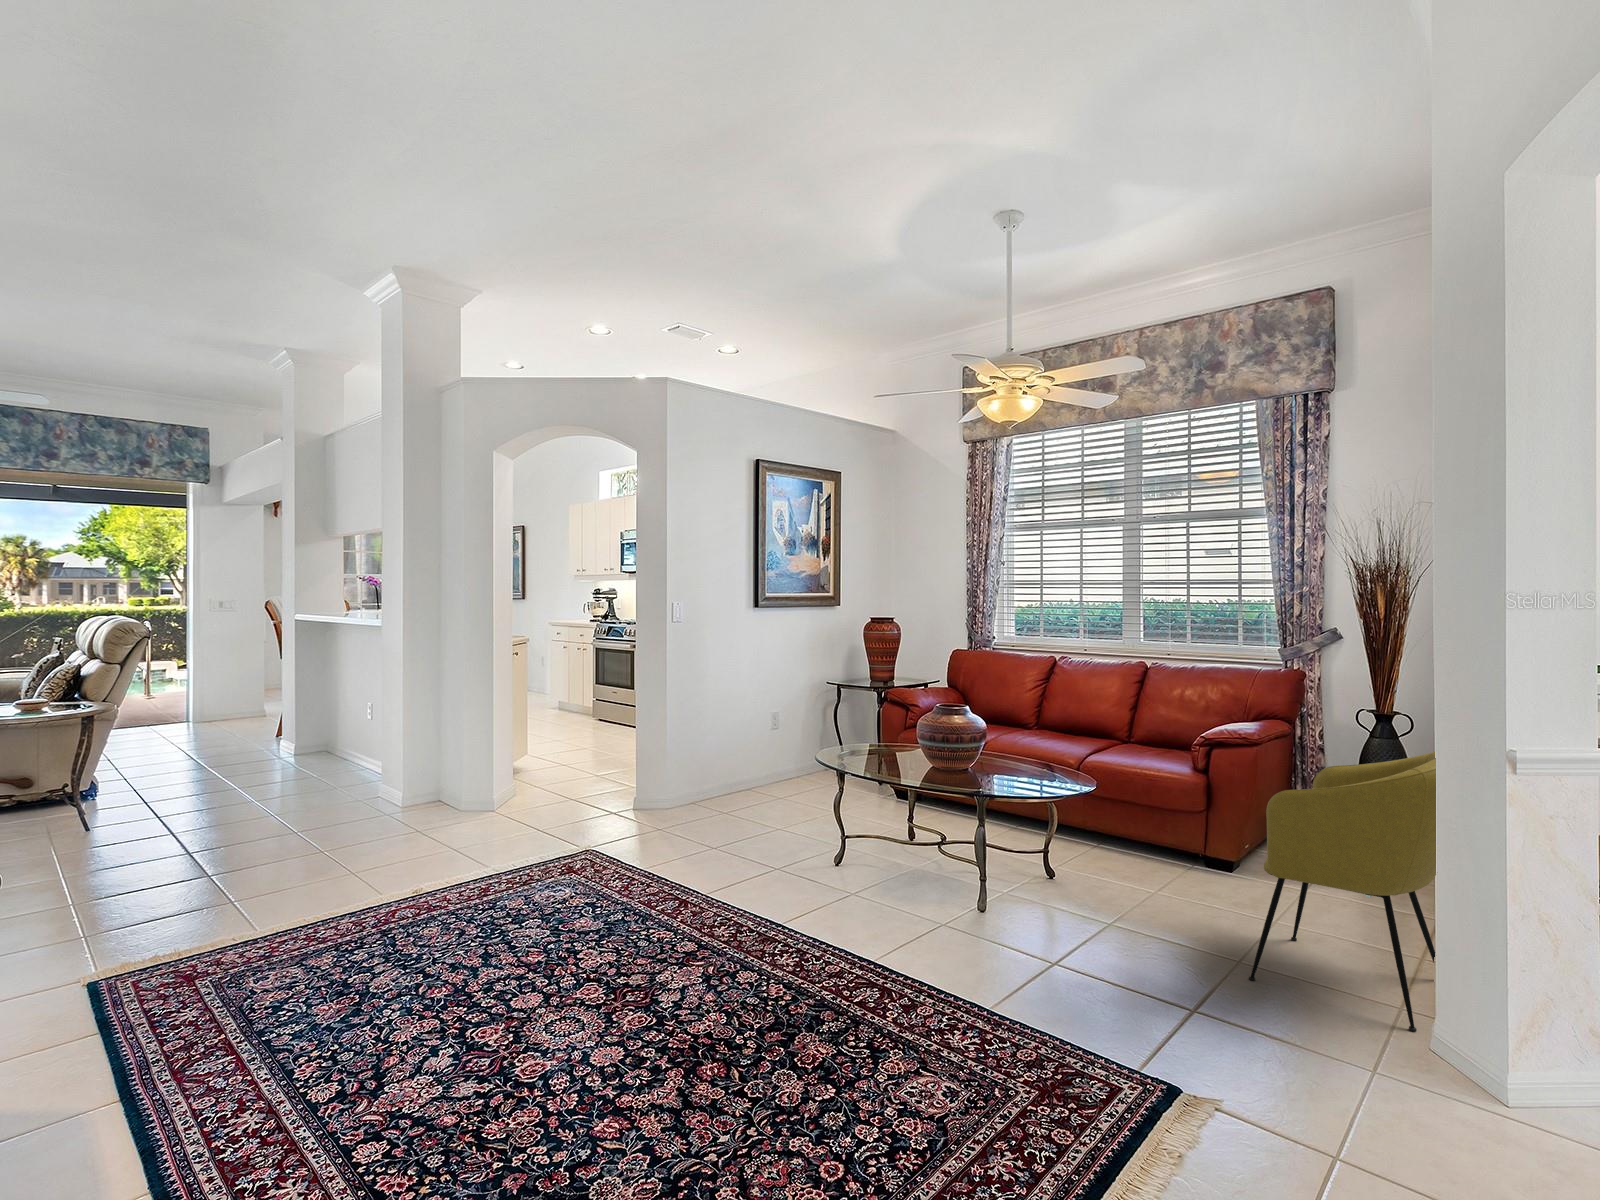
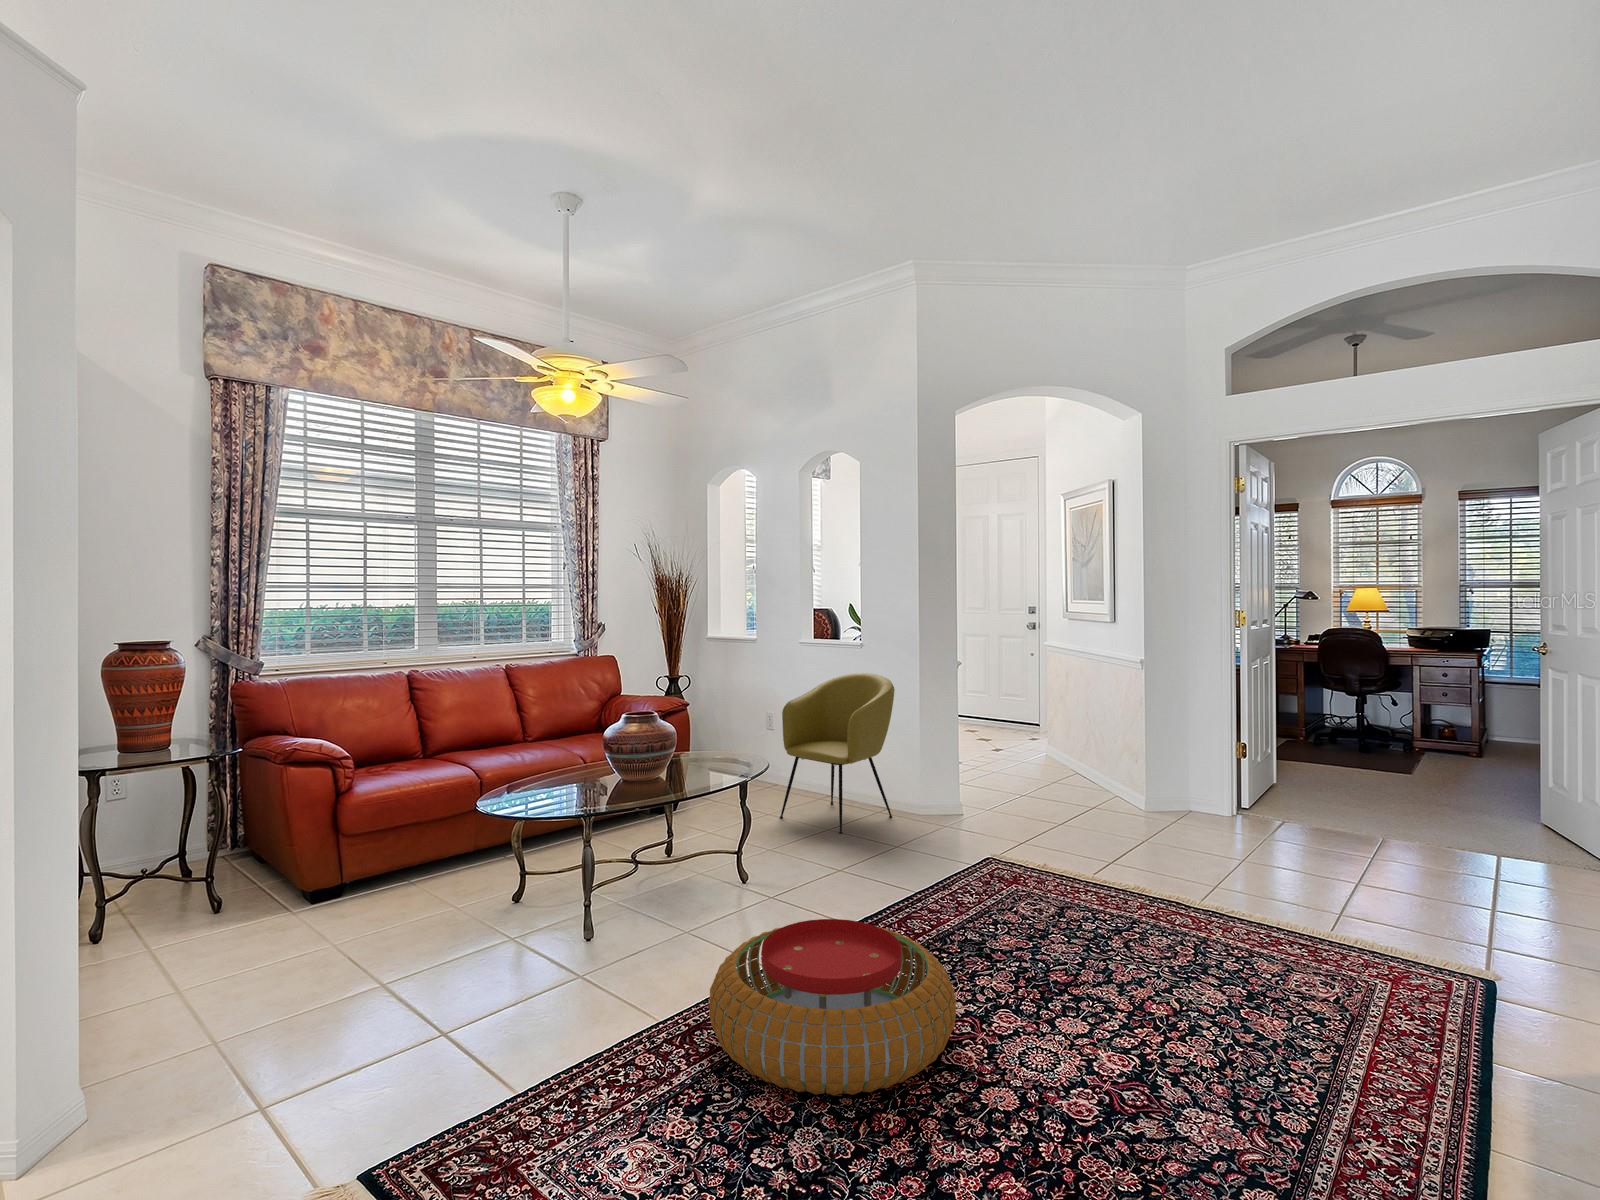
pouf: none [551,860,752,988] -> present [709,919,956,1096]

